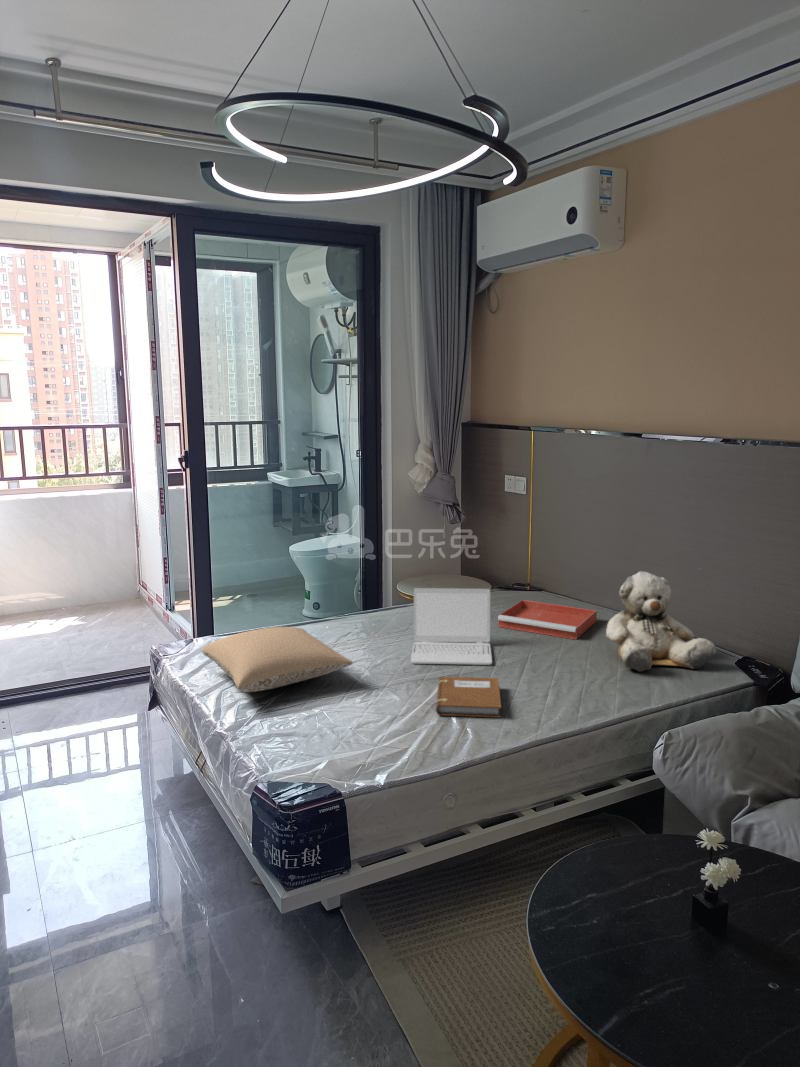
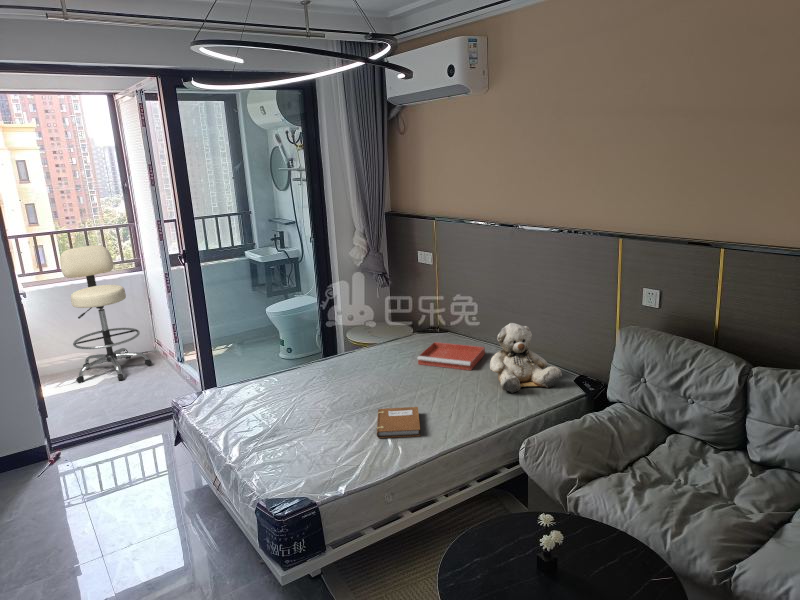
stool: none [28,450,132,631] -> present [60,245,152,383]
laptop: present [411,588,492,665] -> none [357,341,414,399]
pillow: present [202,627,353,692] -> none [210,380,318,434]

